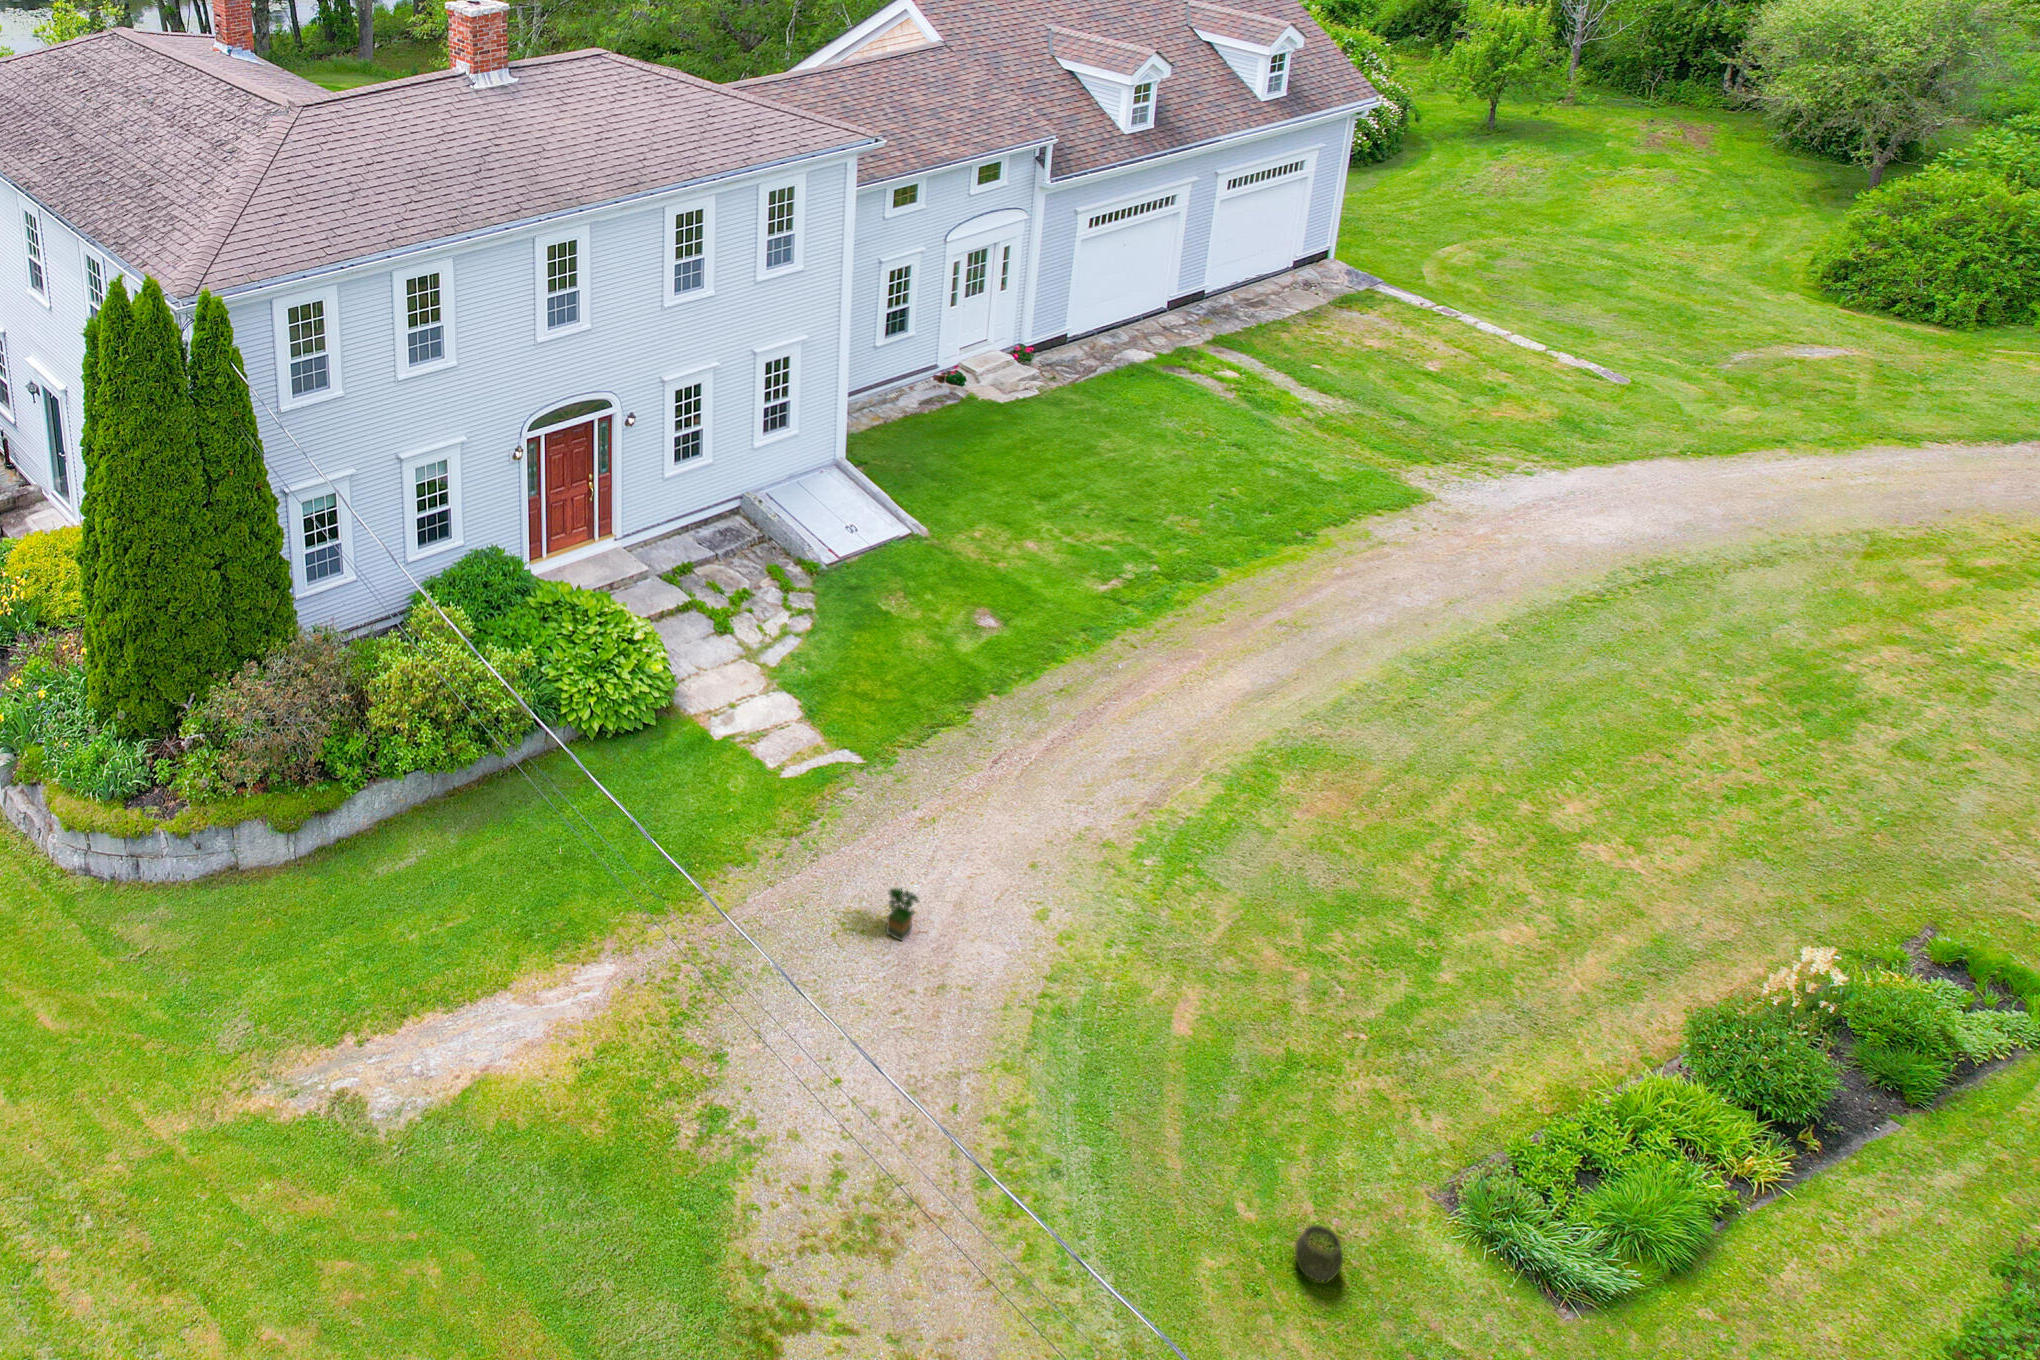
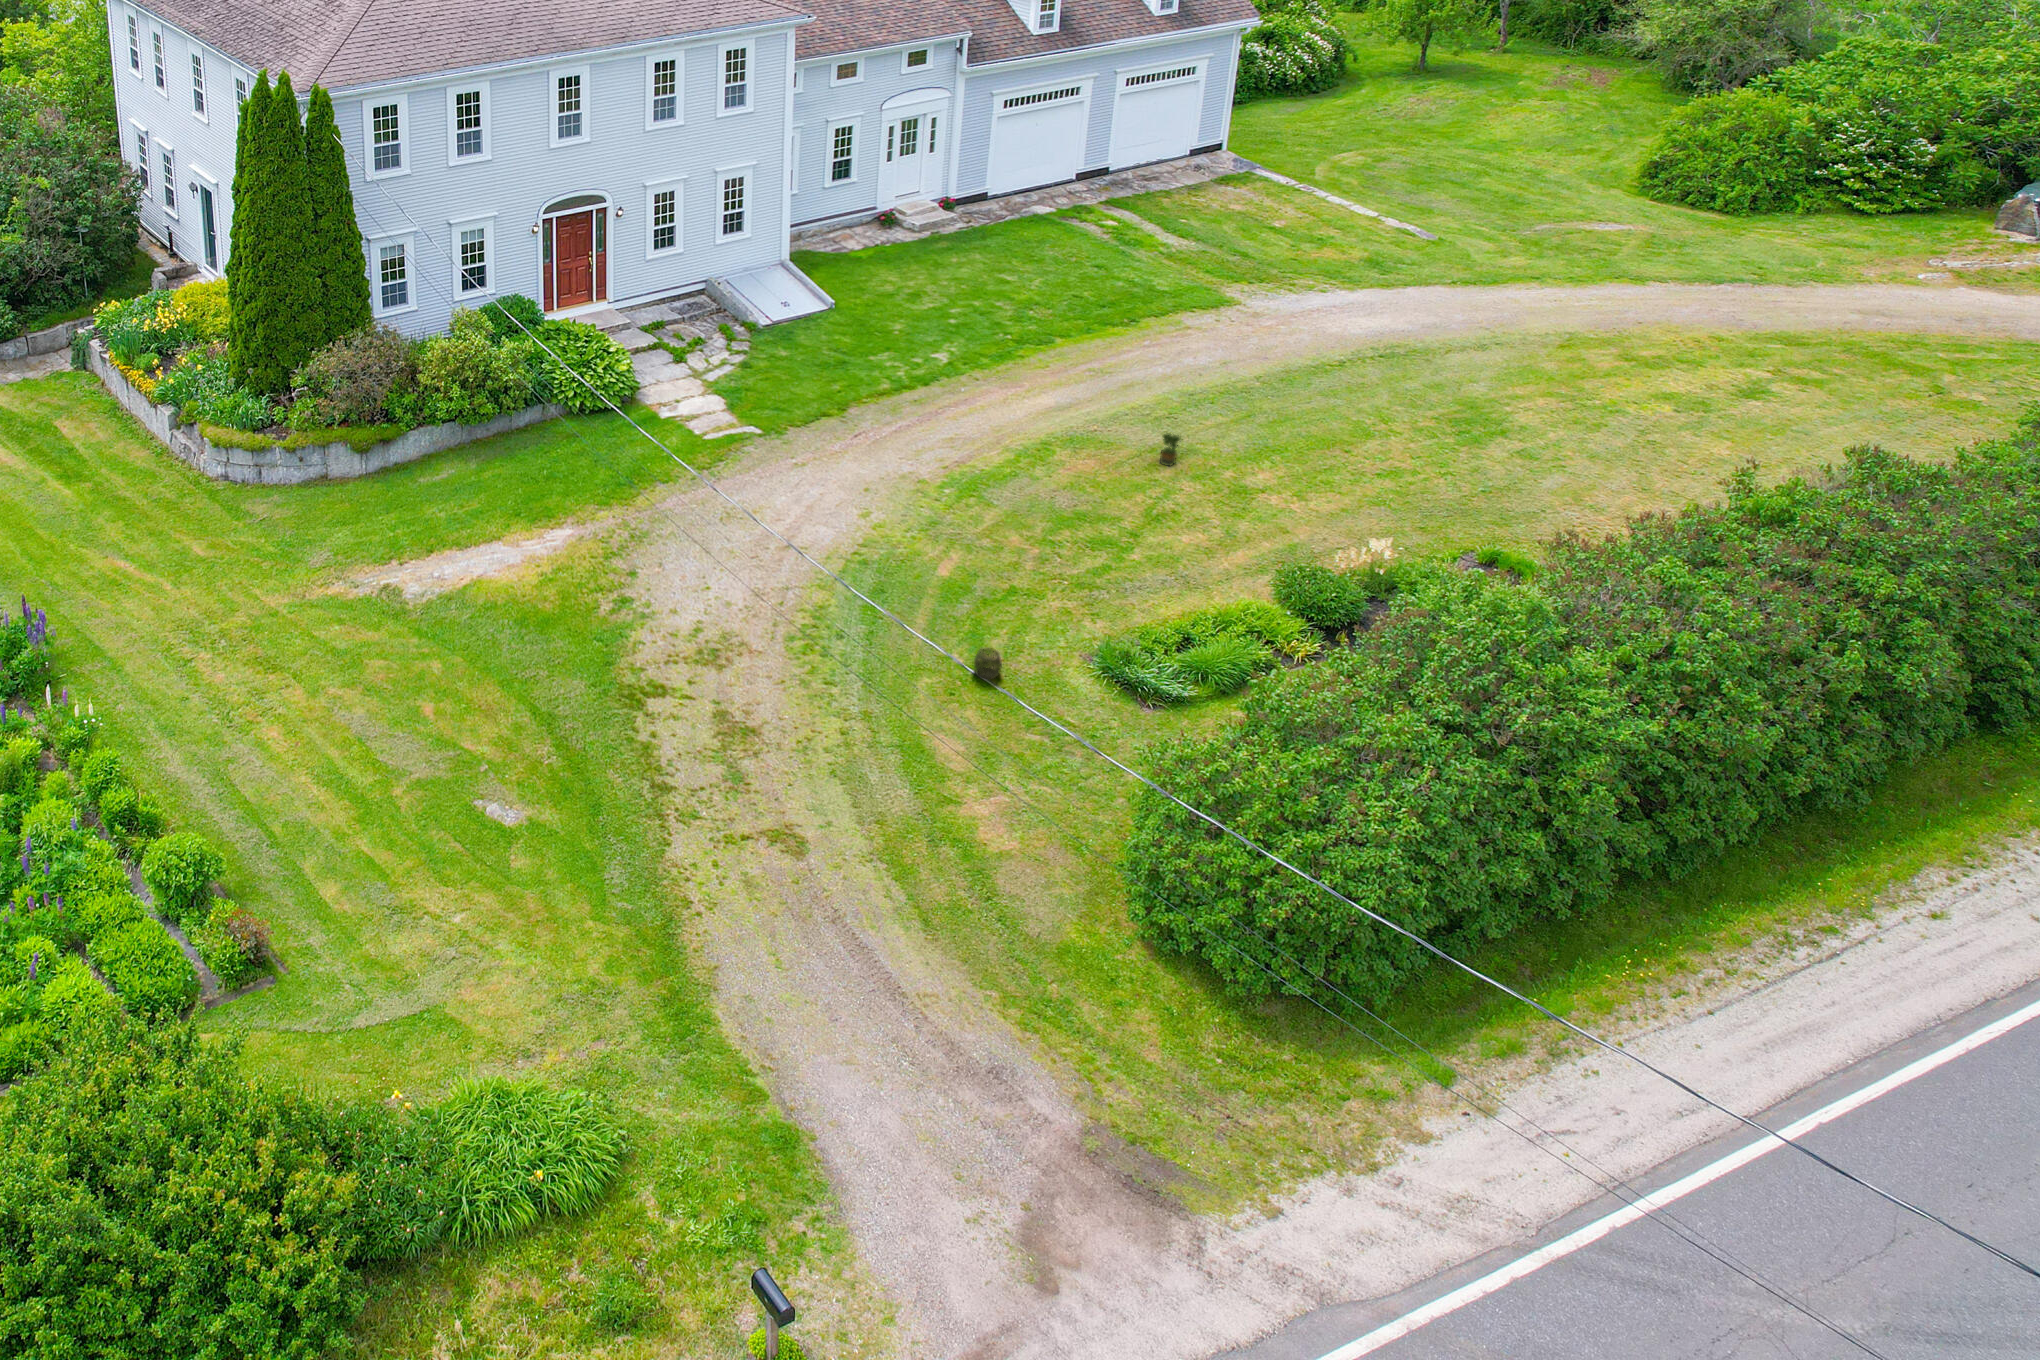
potted tree: present [886,888,919,941] -> present [1160,434,1181,467]

